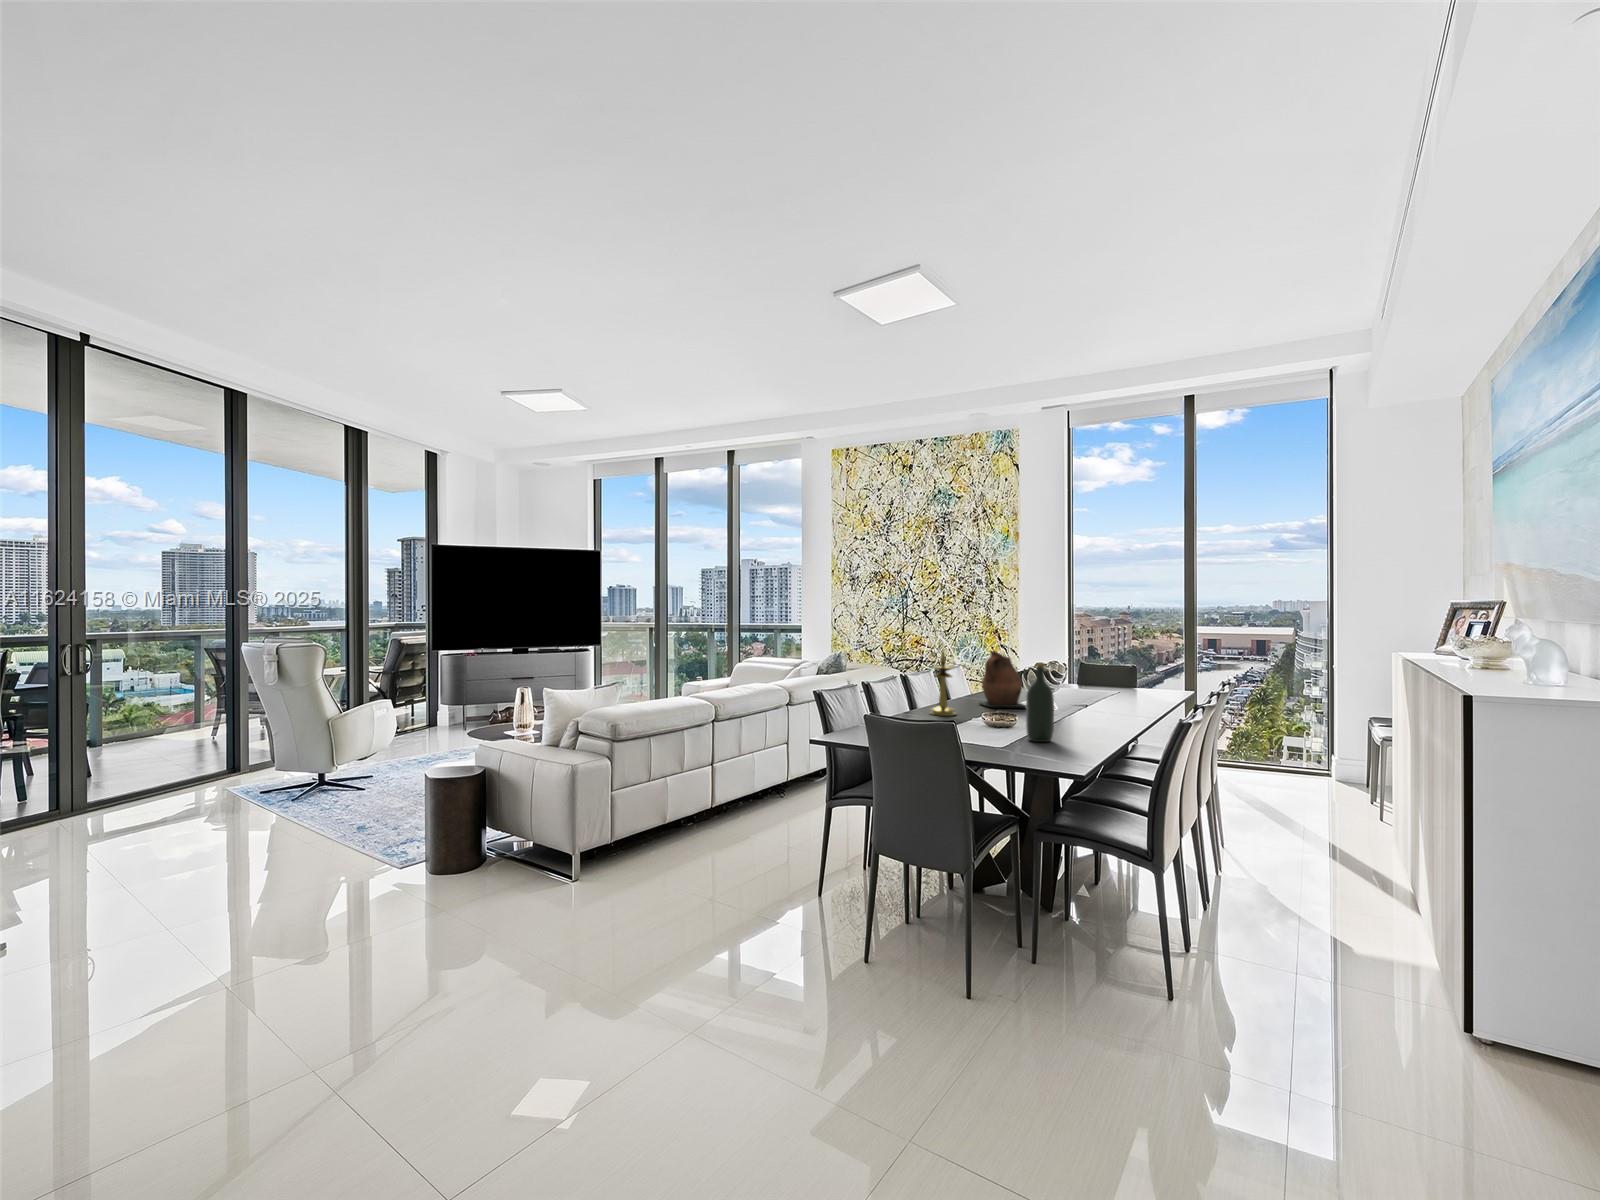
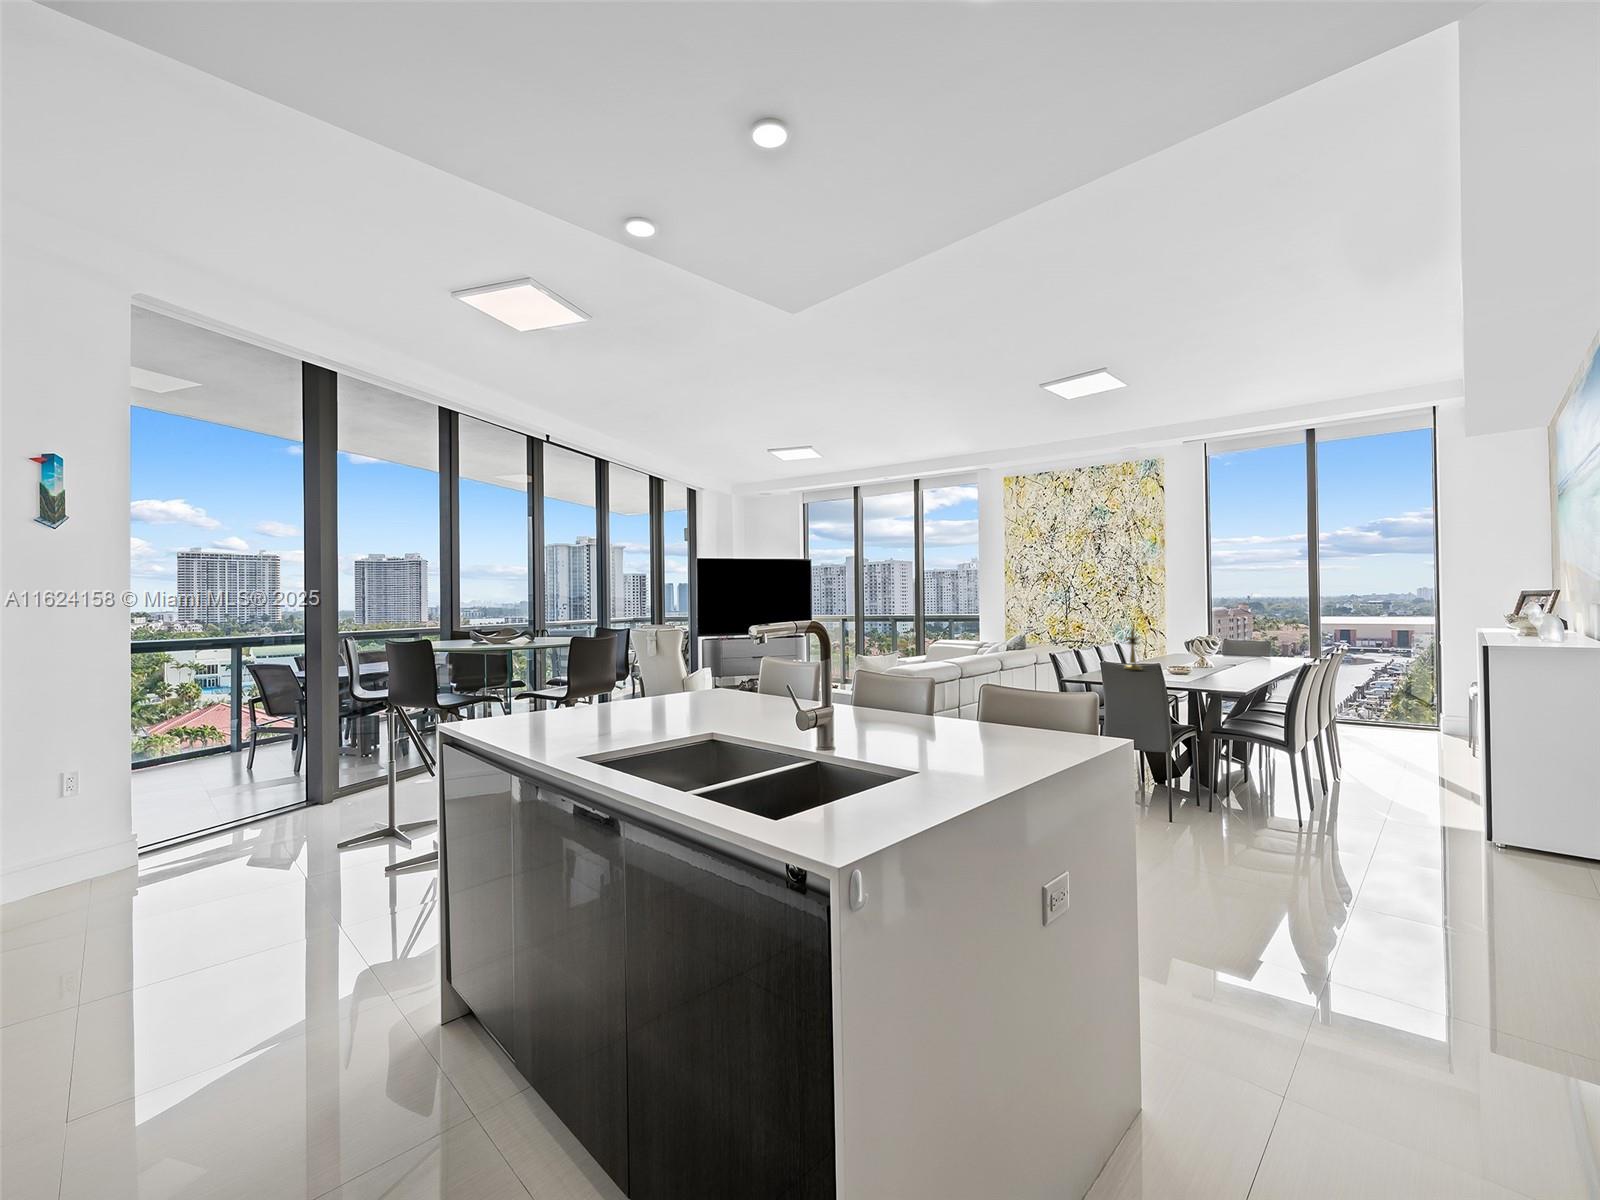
ceramic pitcher: present [980,651,1026,708] -> none [1152,628,1192,667]
wine bottle: present [1026,663,1054,742] -> none [1199,632,1218,681]

